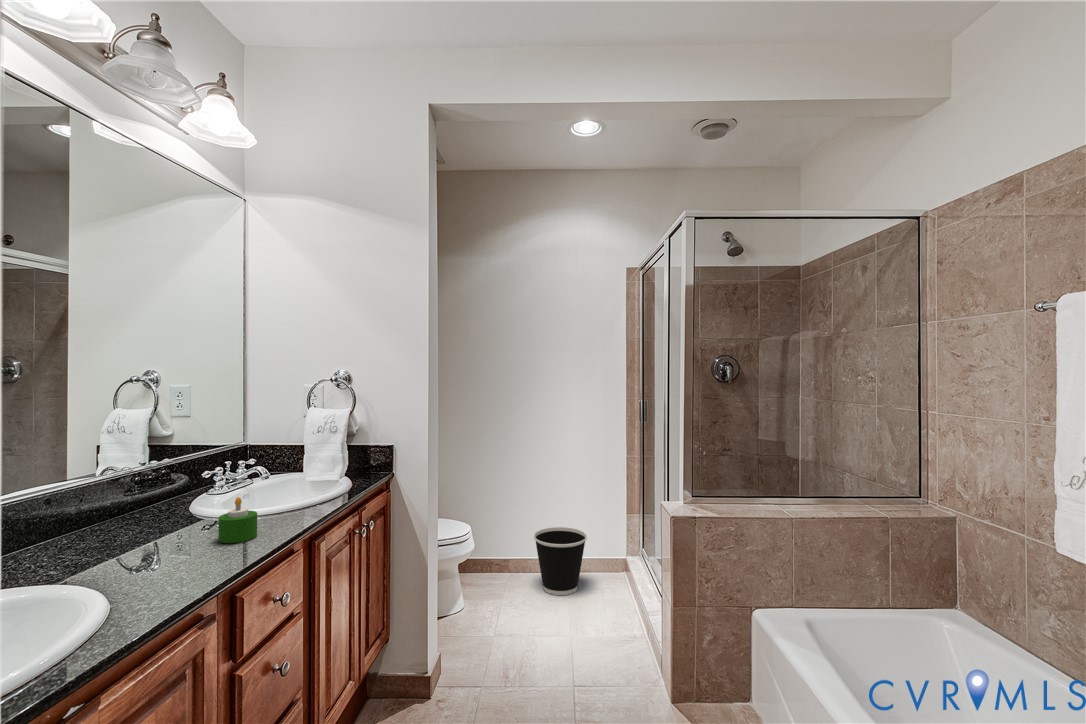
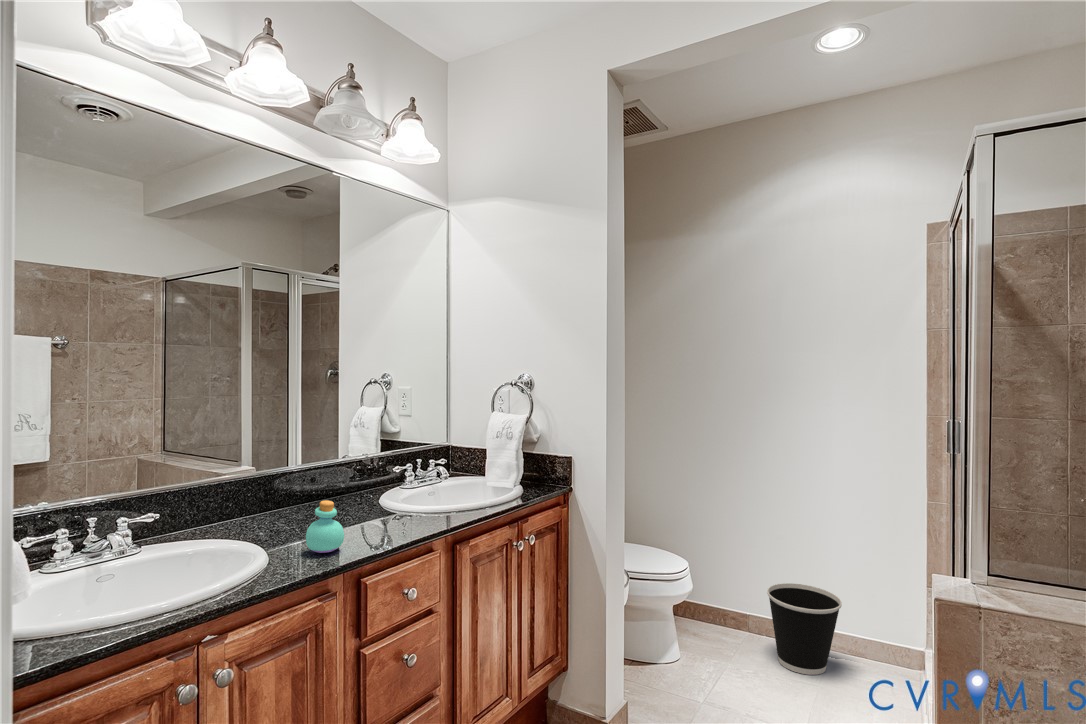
candle: present [218,497,257,543] -> none [372,493,403,534]
perfume bottle: none [155,513,208,576] -> present [306,500,344,553]

